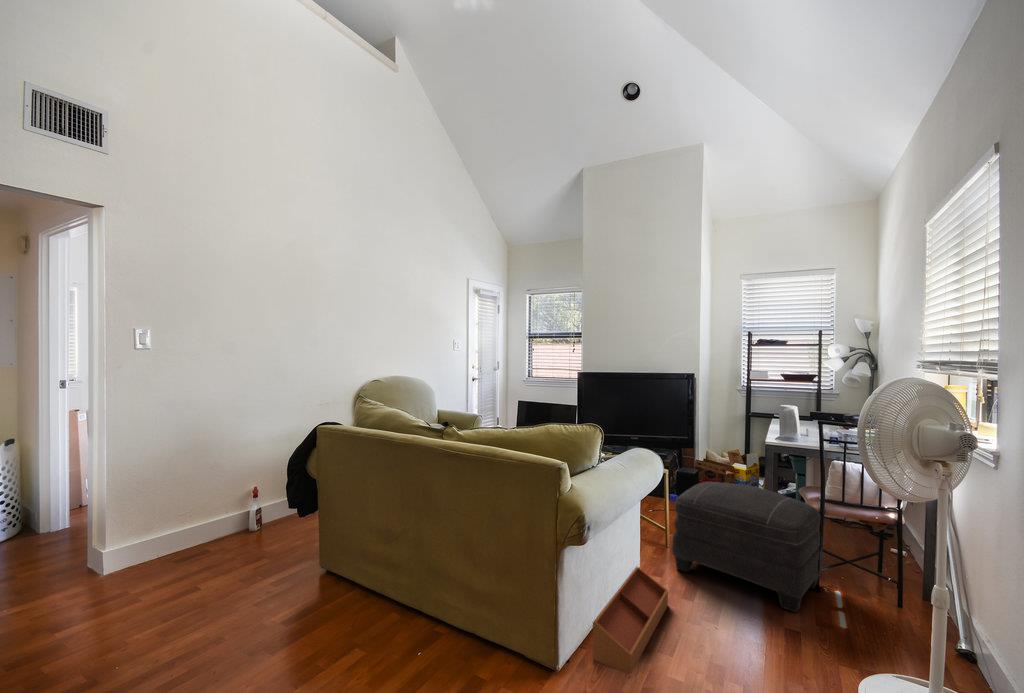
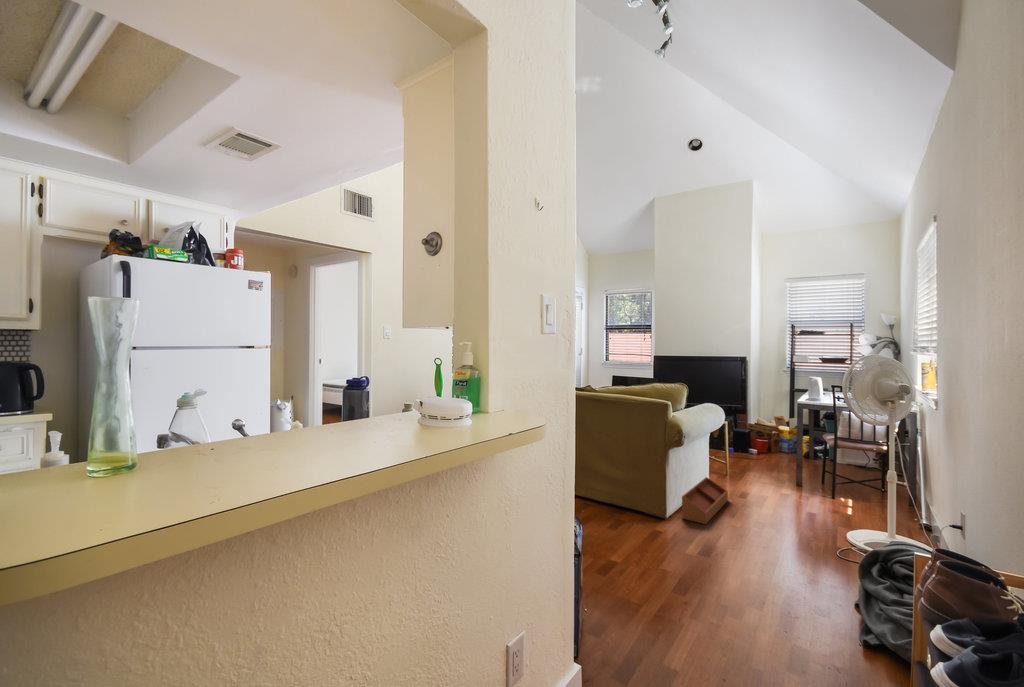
ottoman: present [672,482,823,612] -> none [730,429,838,506]

